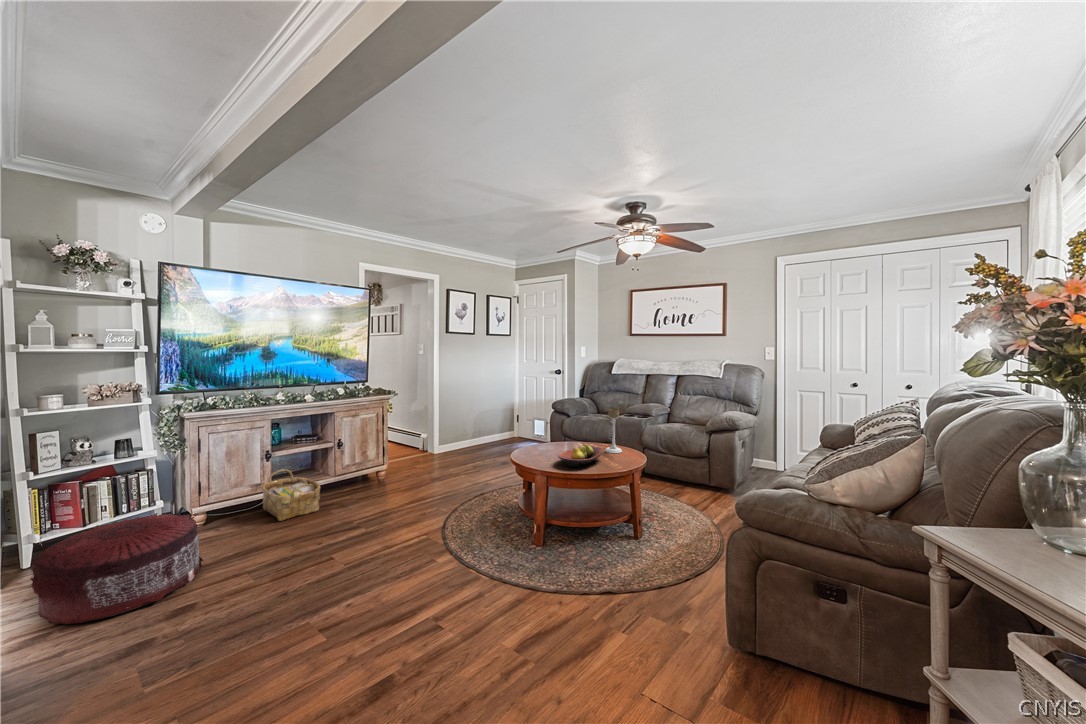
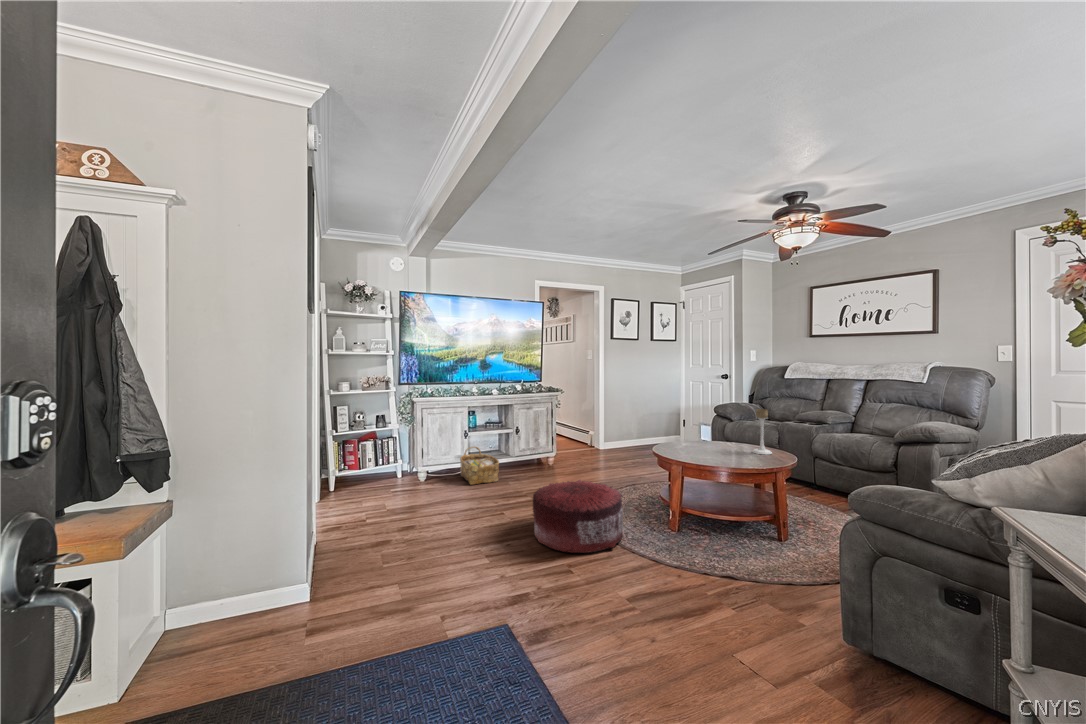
fruit bowl: present [558,444,604,467] -> none [694,440,745,461]
pouf: present [31,513,203,624] -> present [533,480,624,553]

